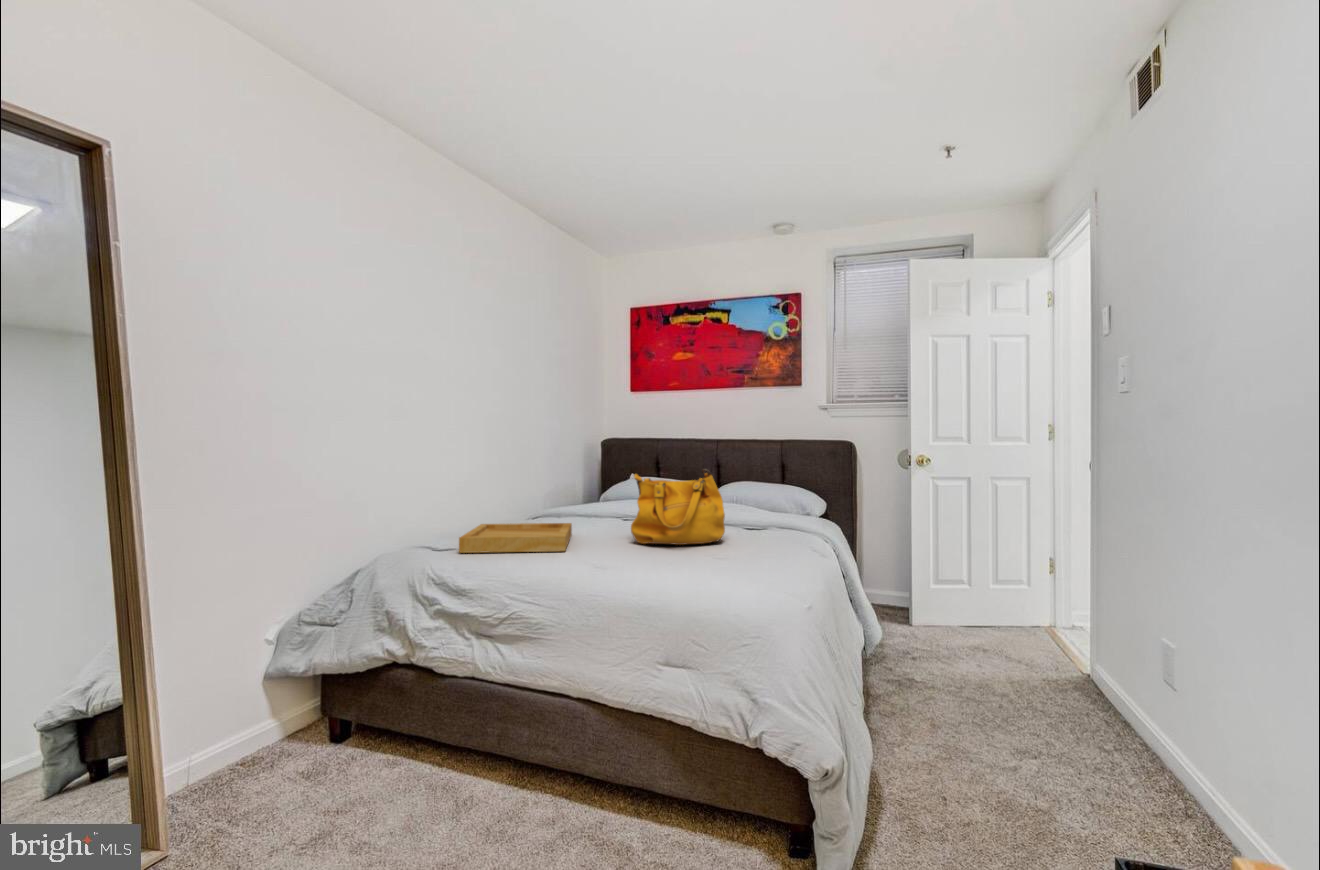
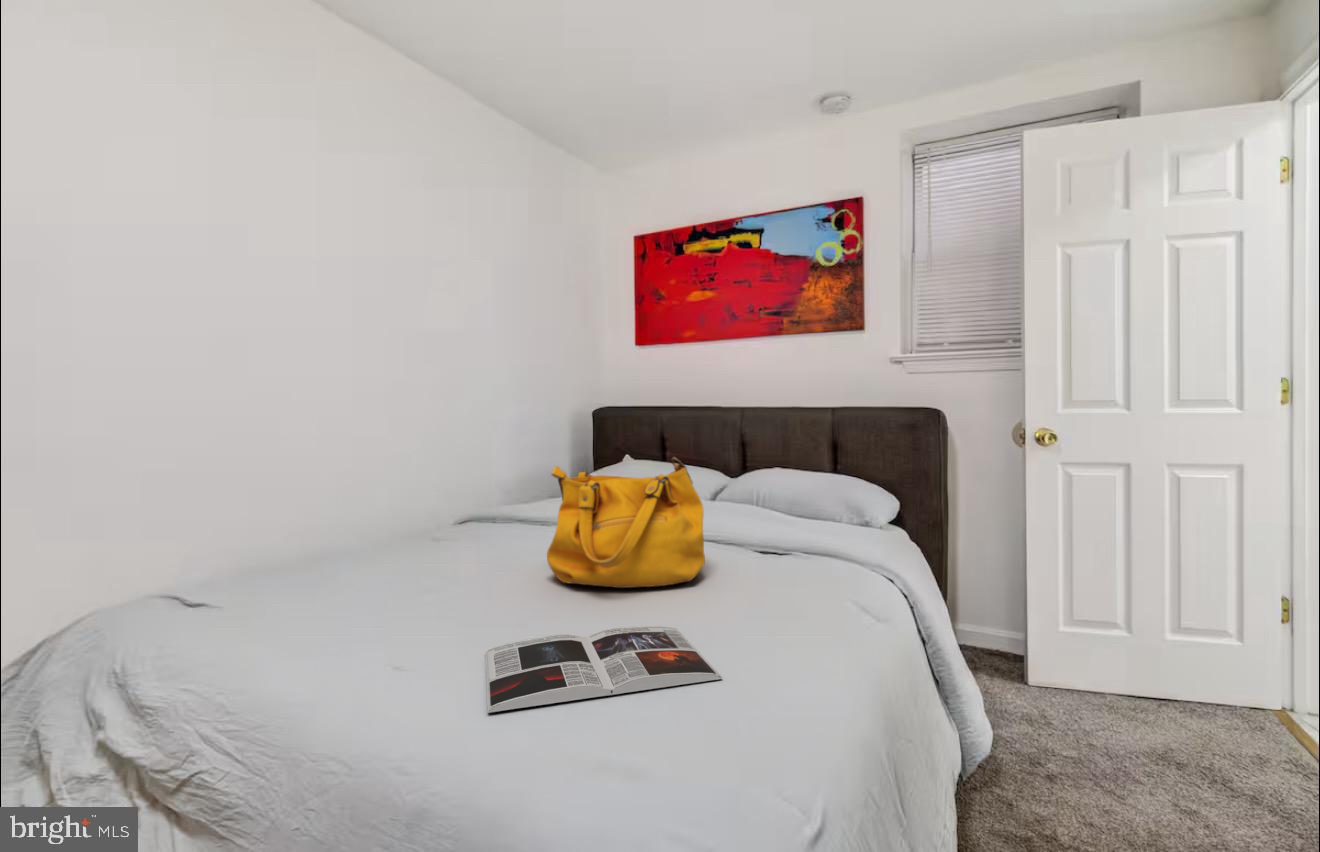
tray: present [459,523,572,553] -> none [249,538,479,599]
magazine: none [633,556,761,581] -> present [486,626,723,713]

